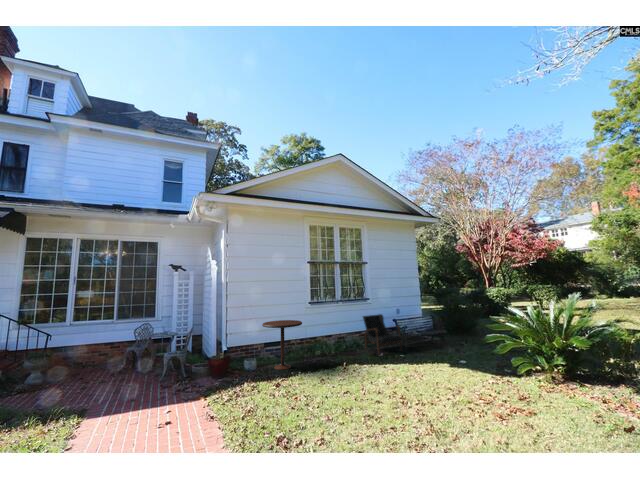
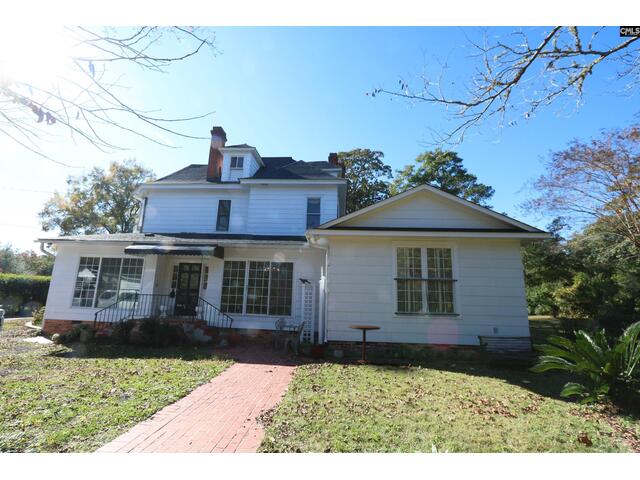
armchair: present [363,314,402,354] -> none [450,332,487,371]

